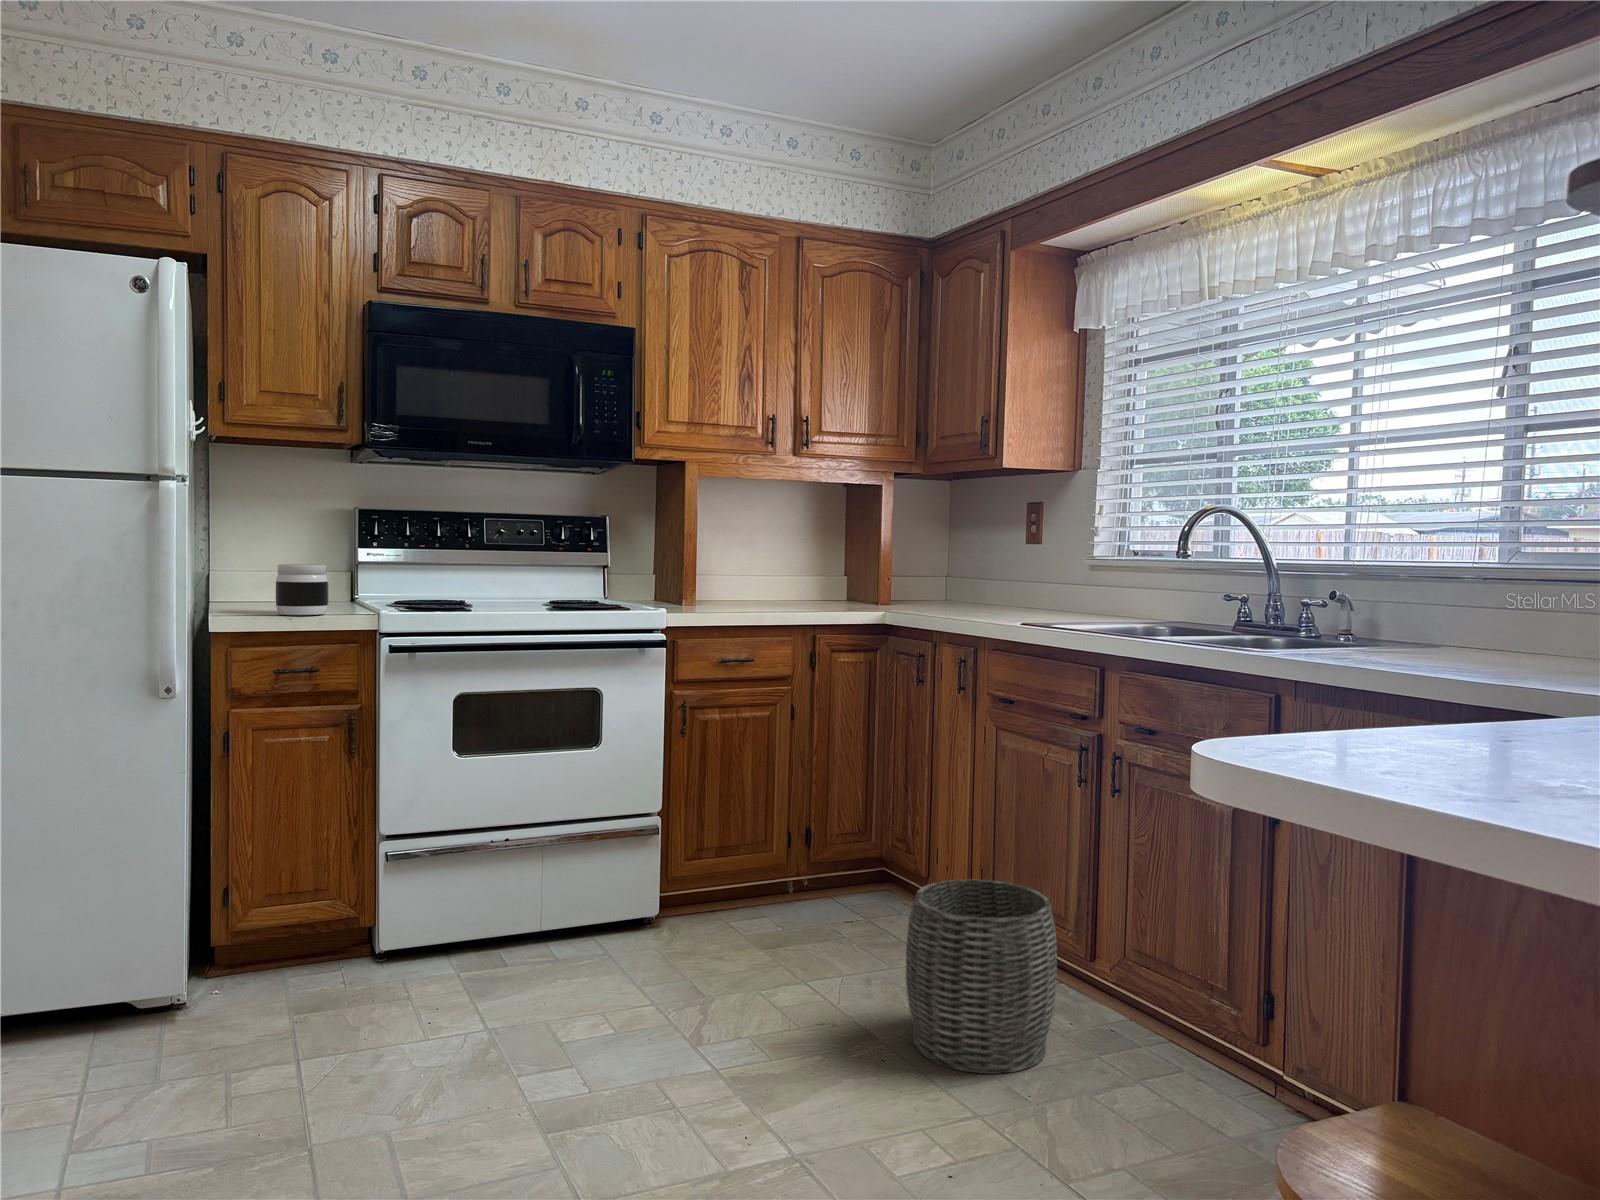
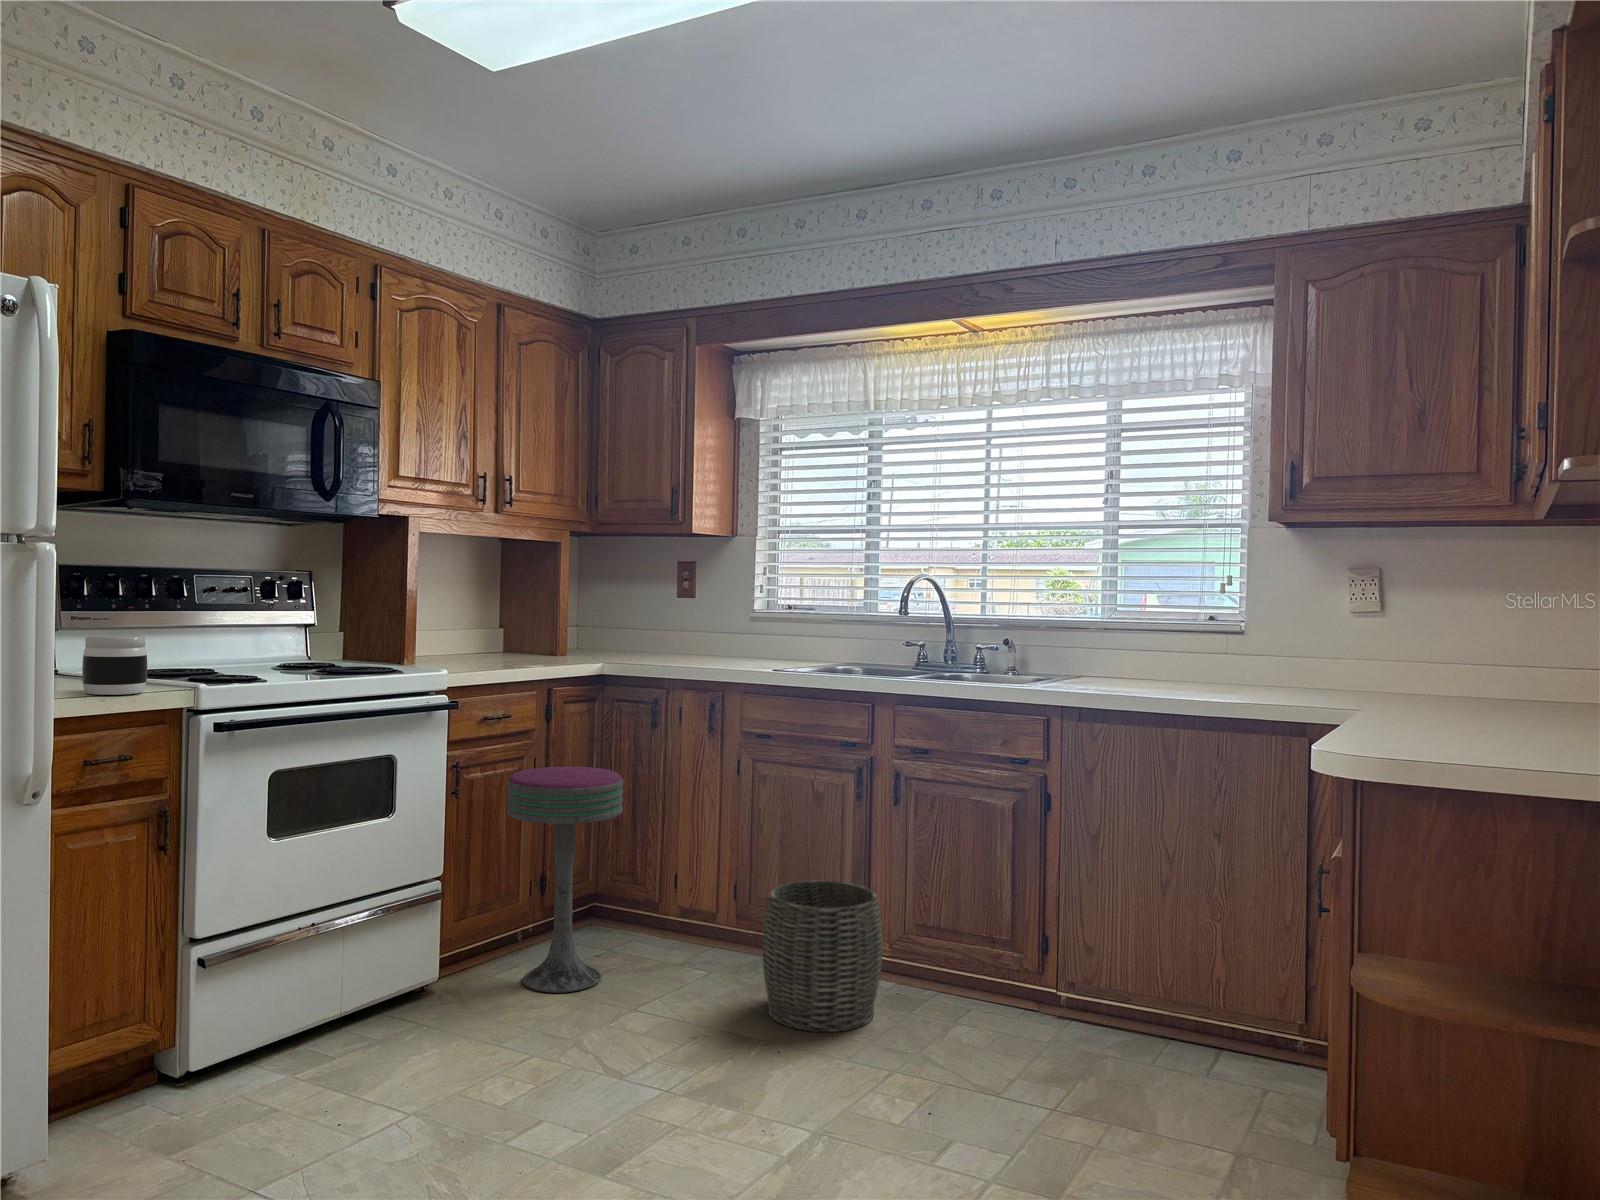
bar stool: none [707,719,829,960] -> present [507,766,623,993]

